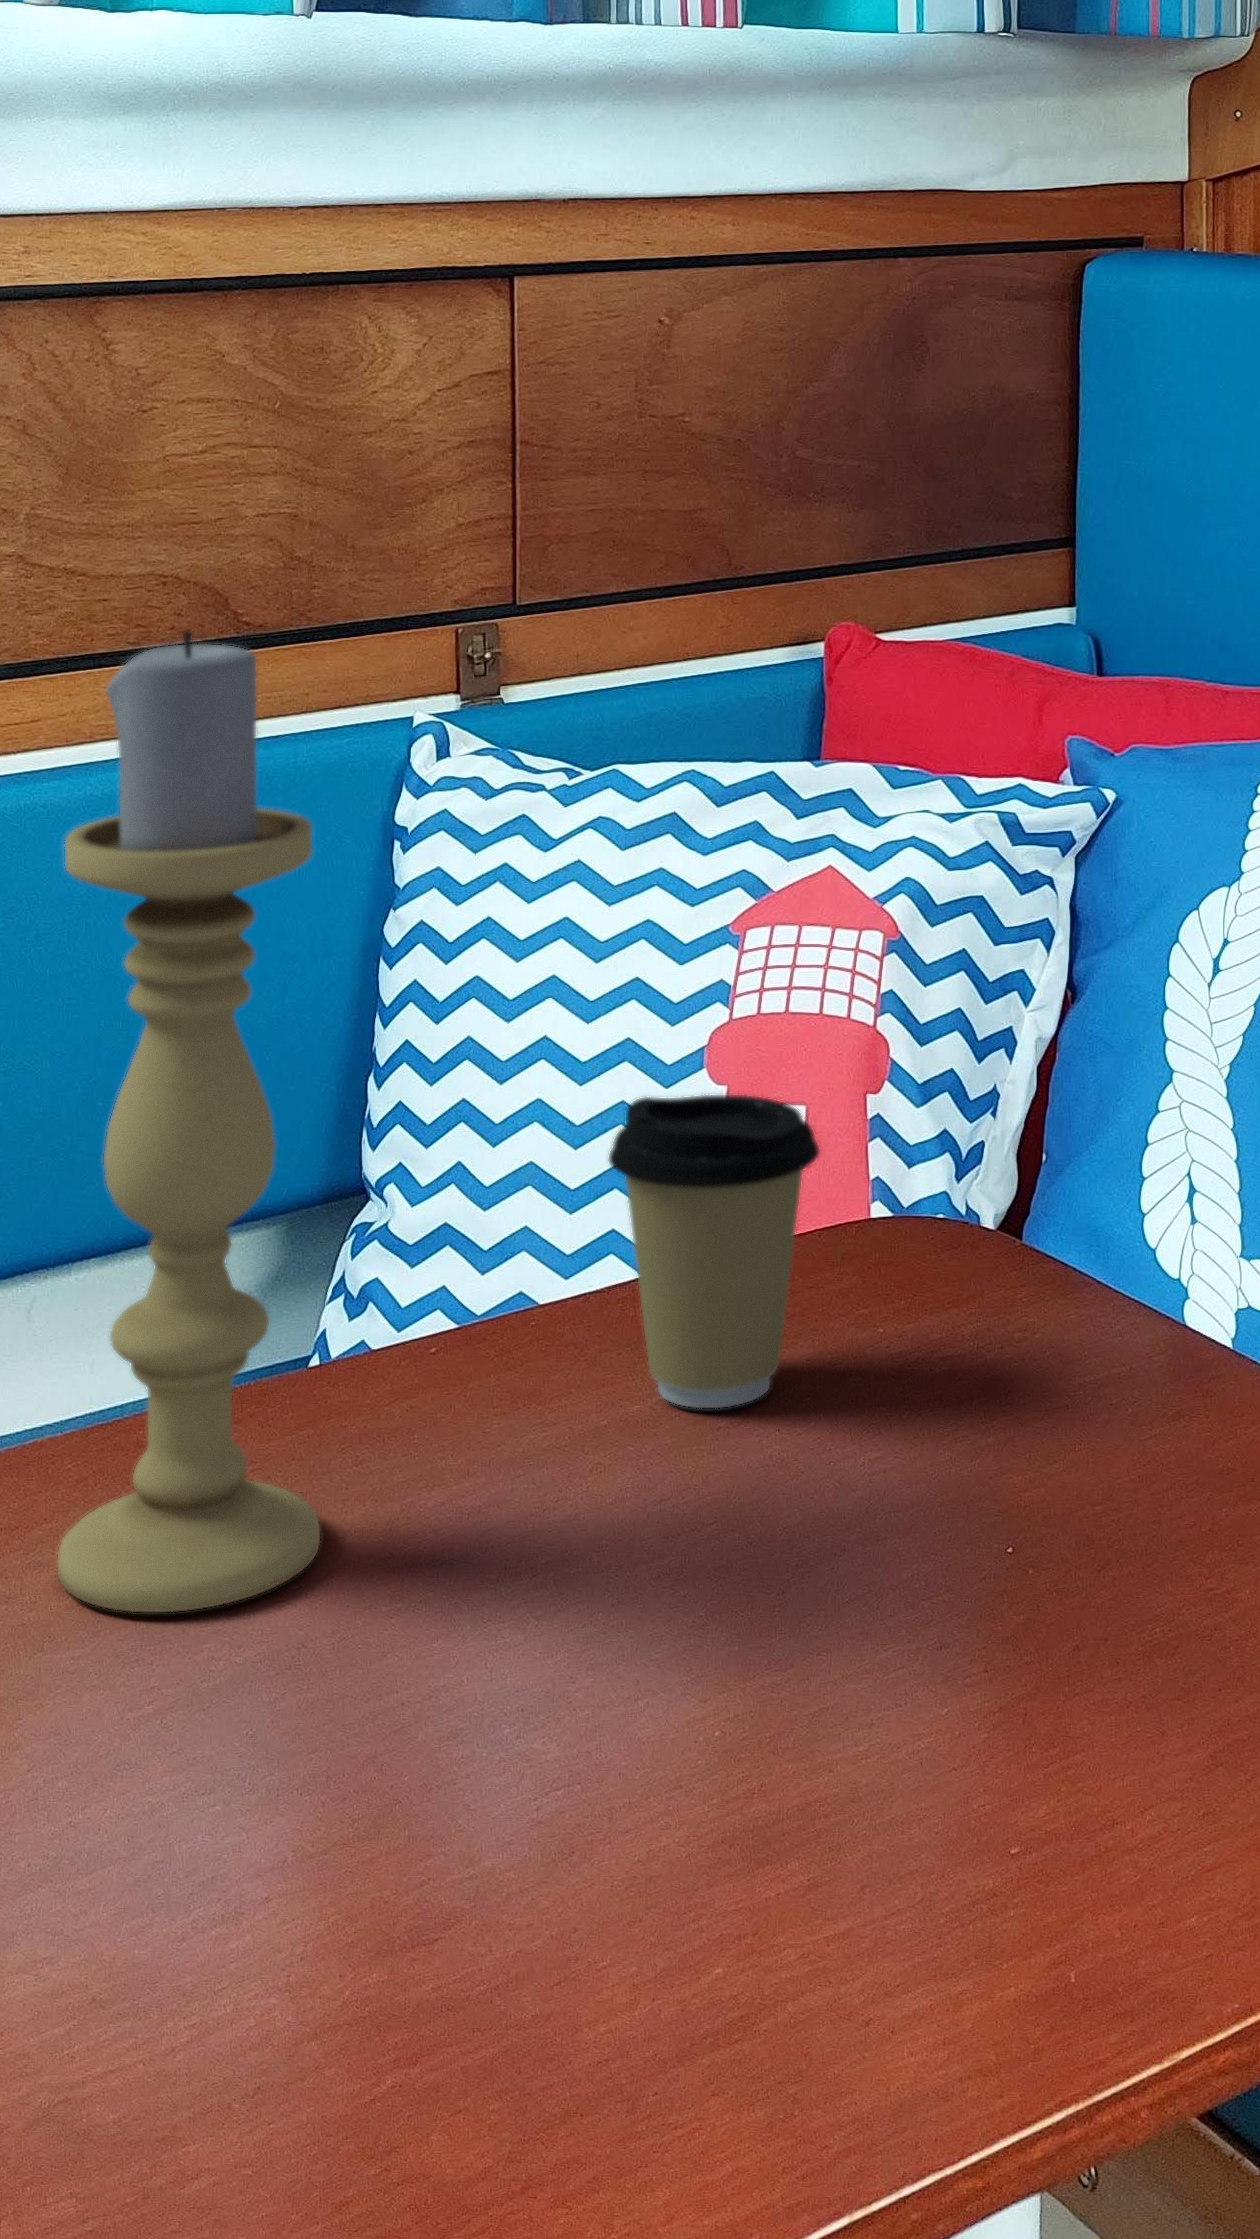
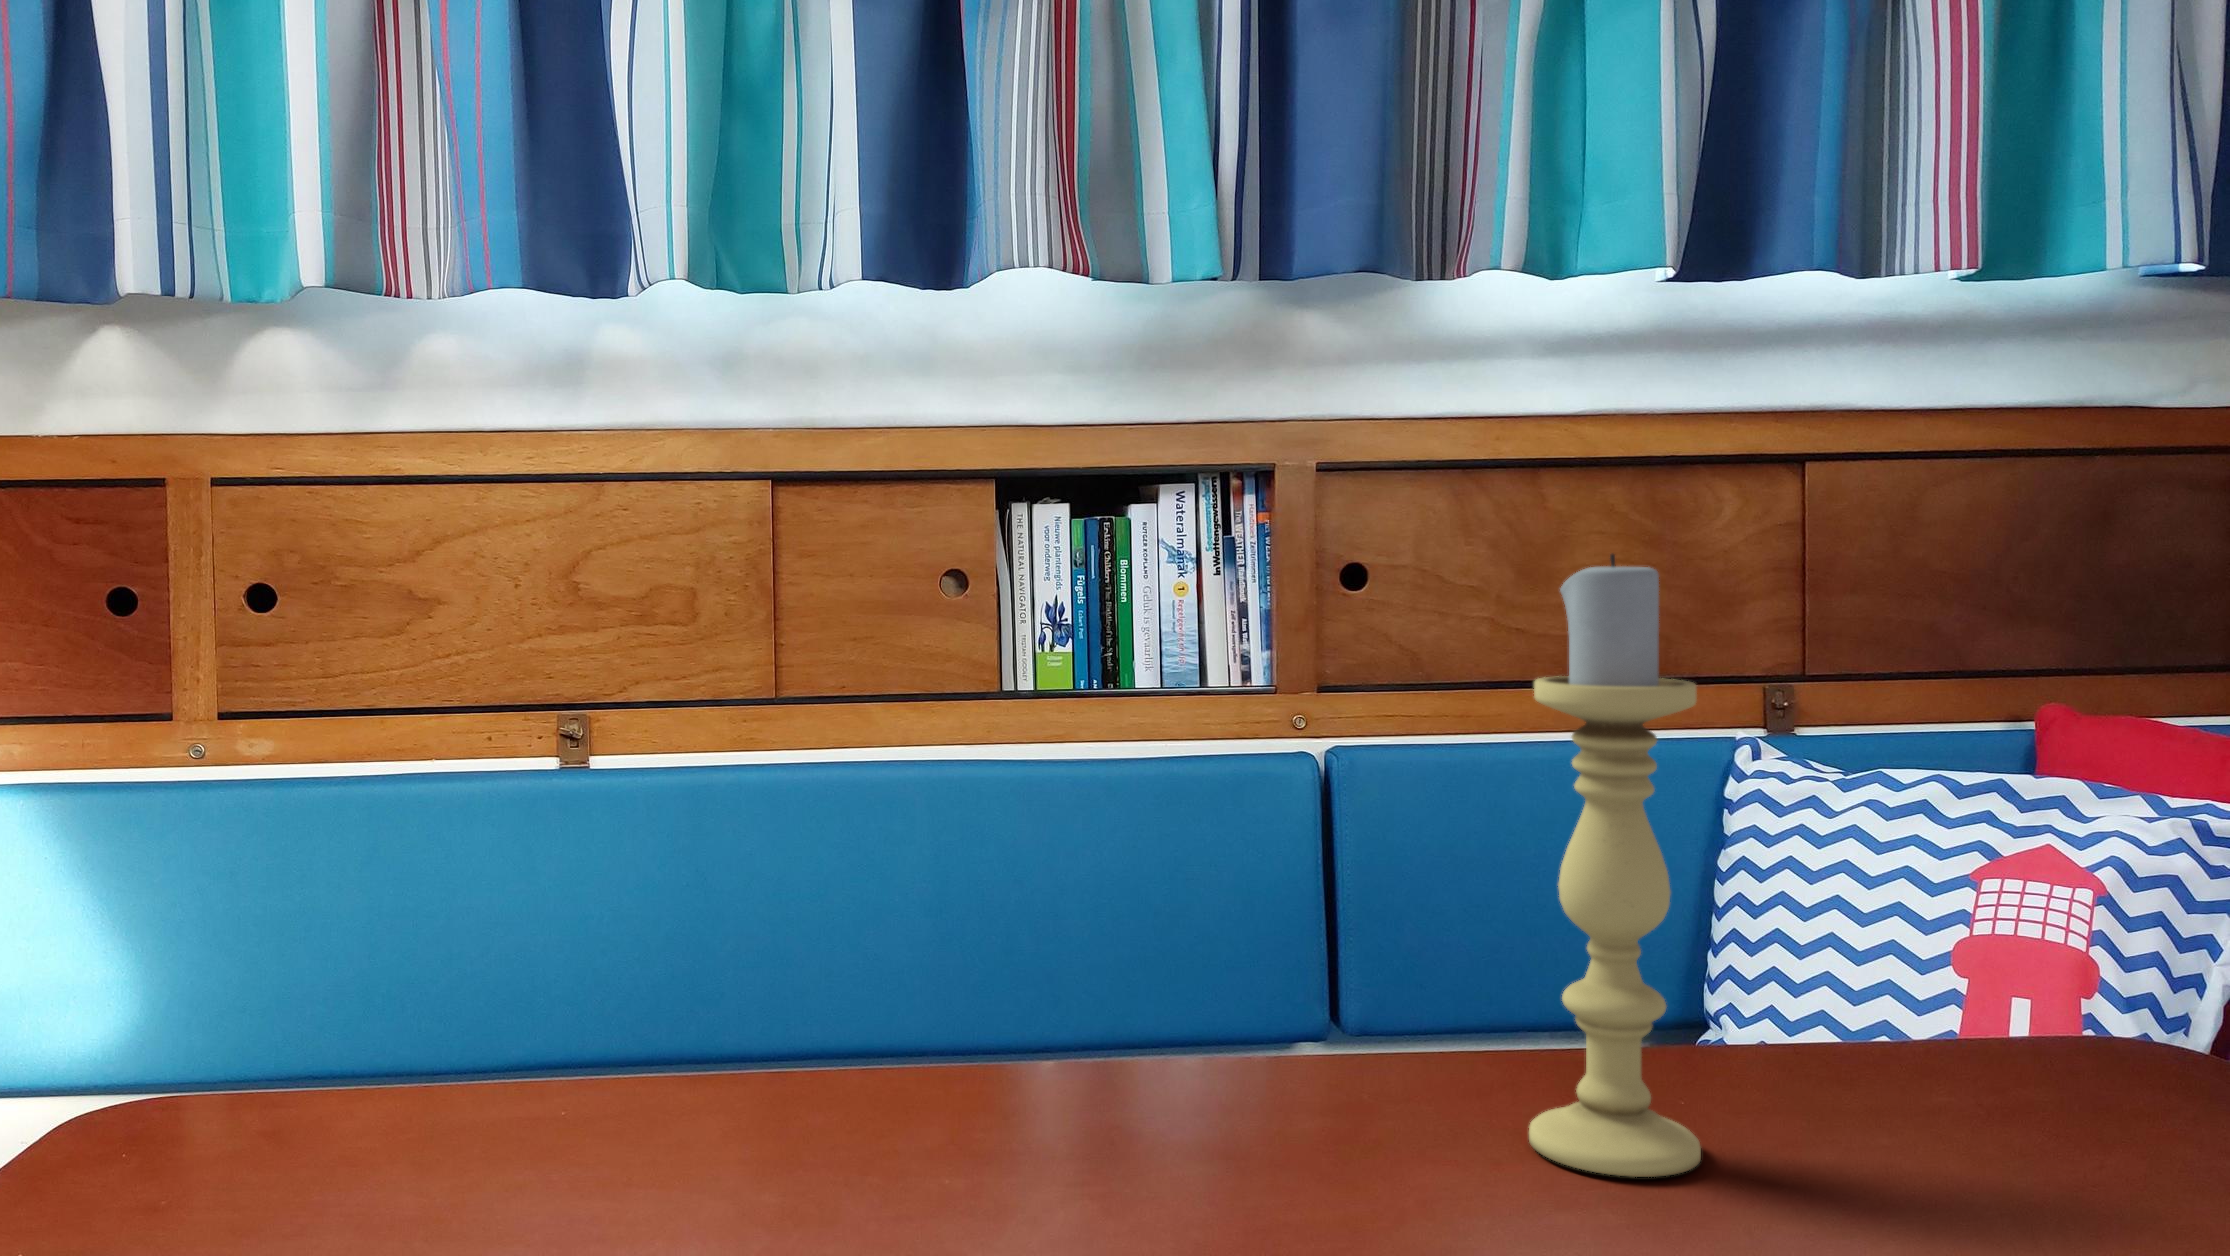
coffee cup: present [609,1095,819,1408] -> none [1905,918,2077,1139]

